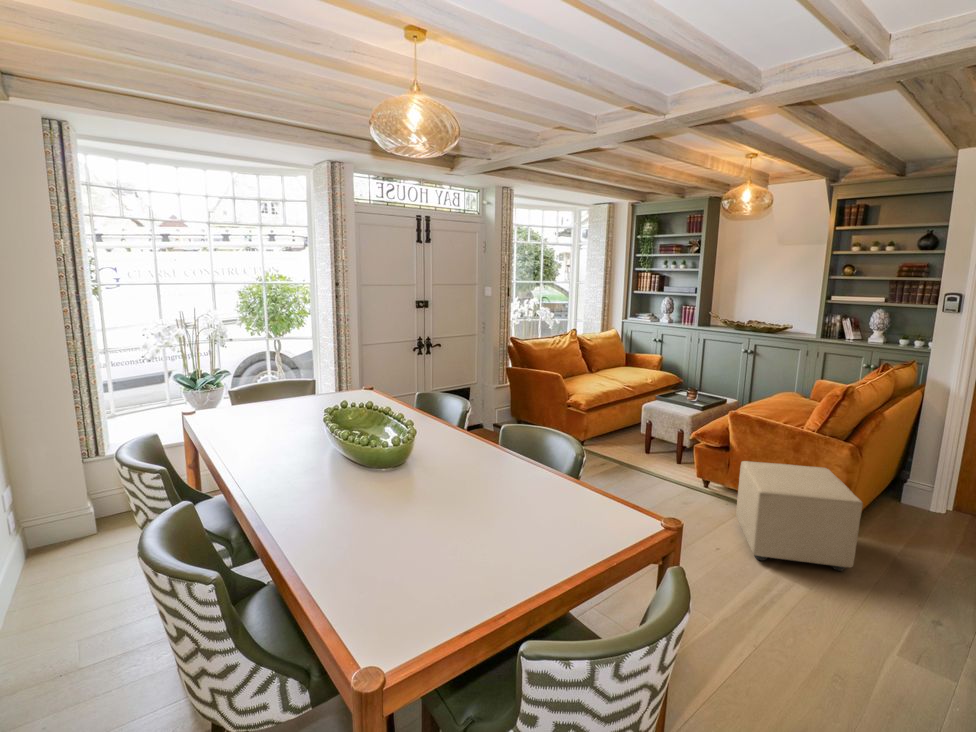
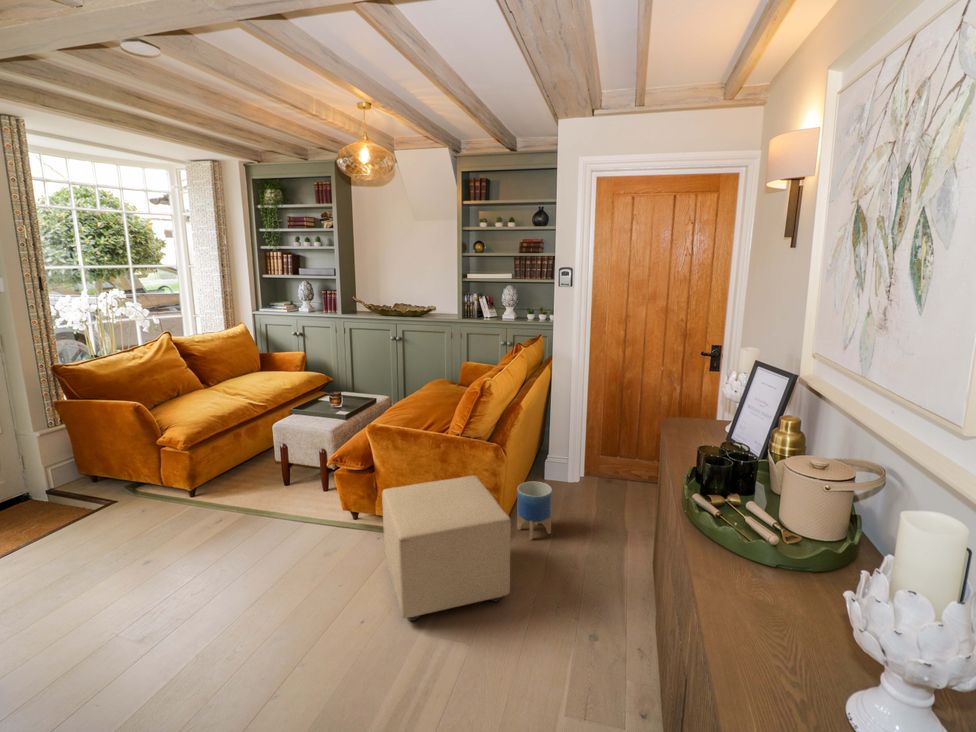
planter: none [864,489,909,542] -> present [517,482,552,540]

